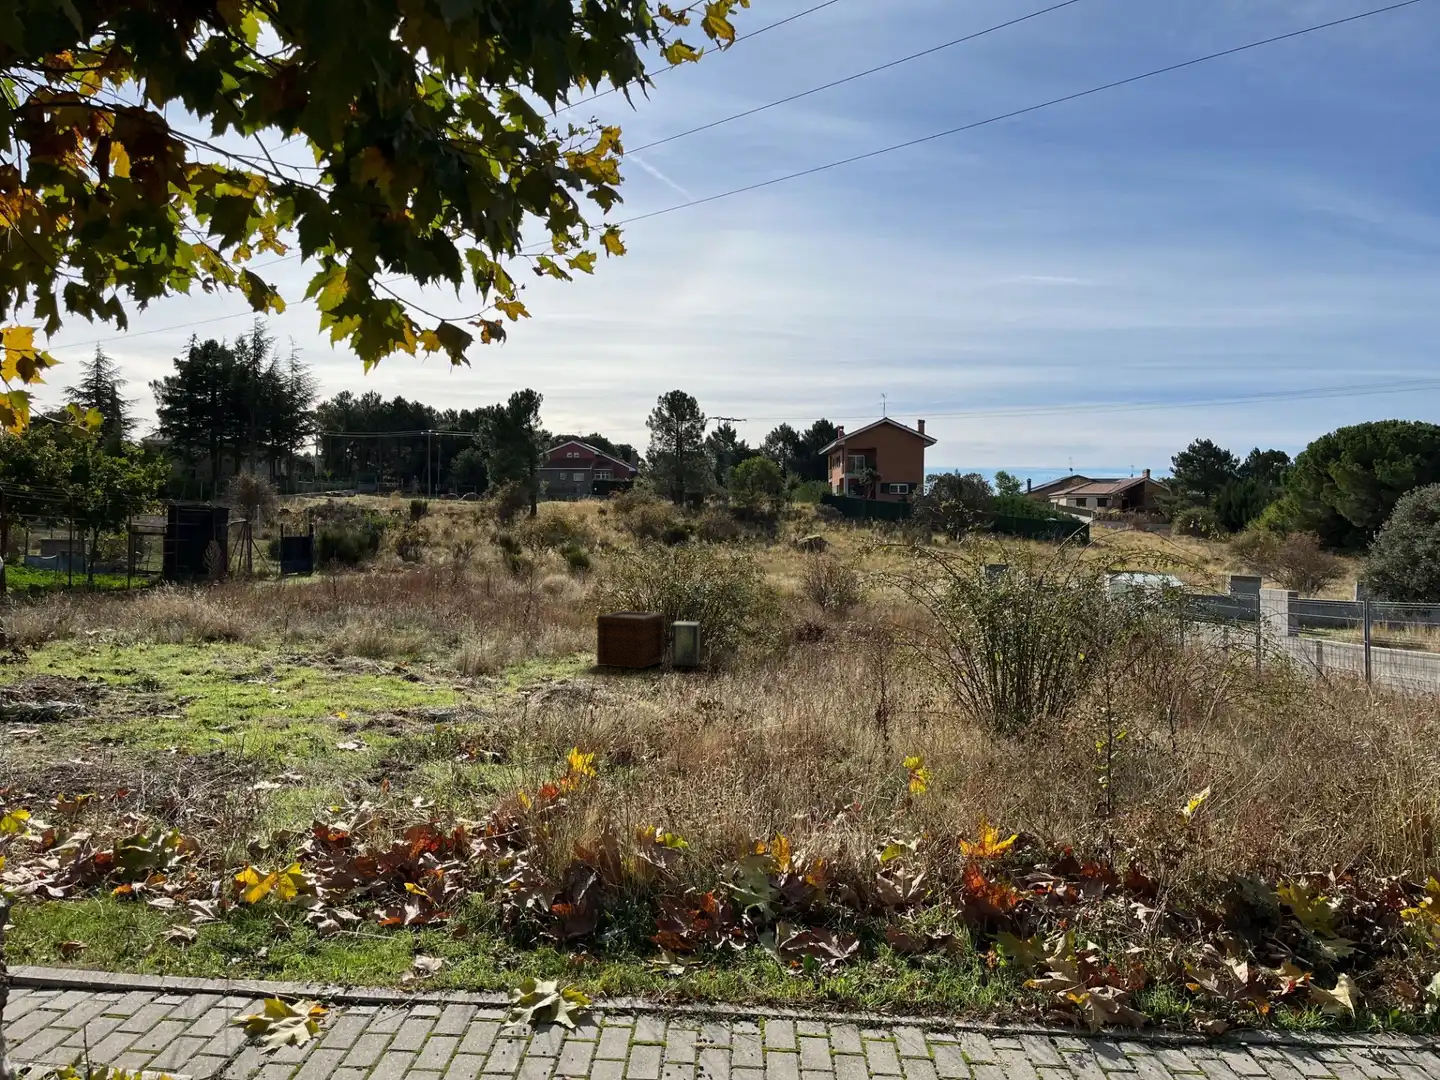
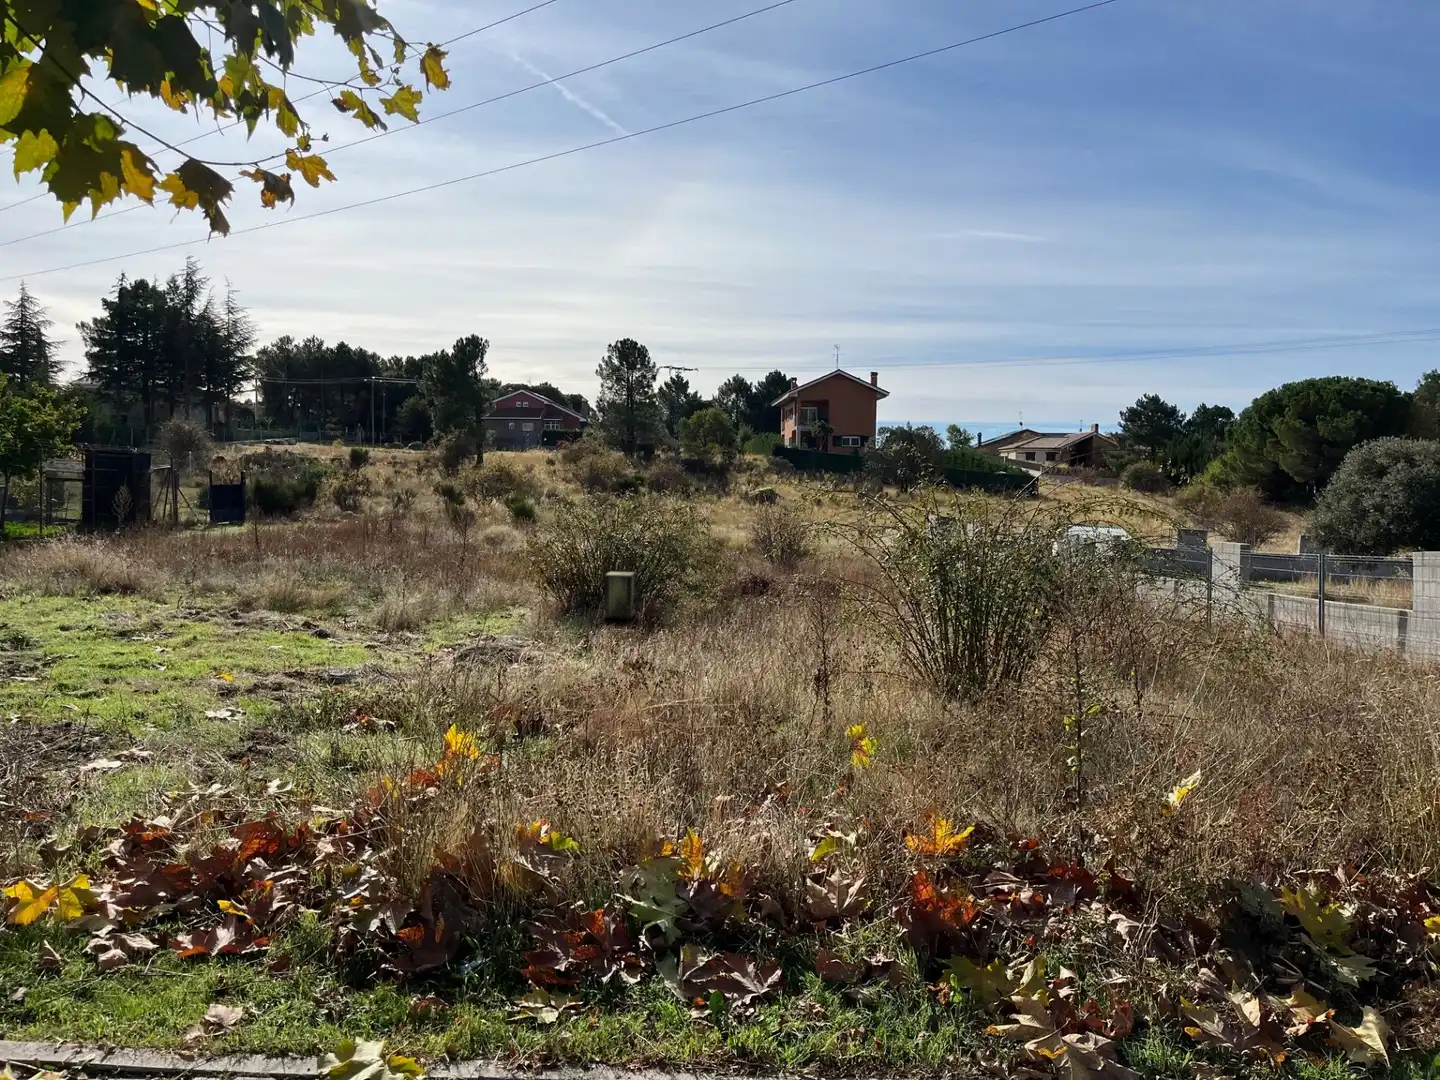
wooden crate: present [597,611,664,669] -> none [526,560,597,621]

